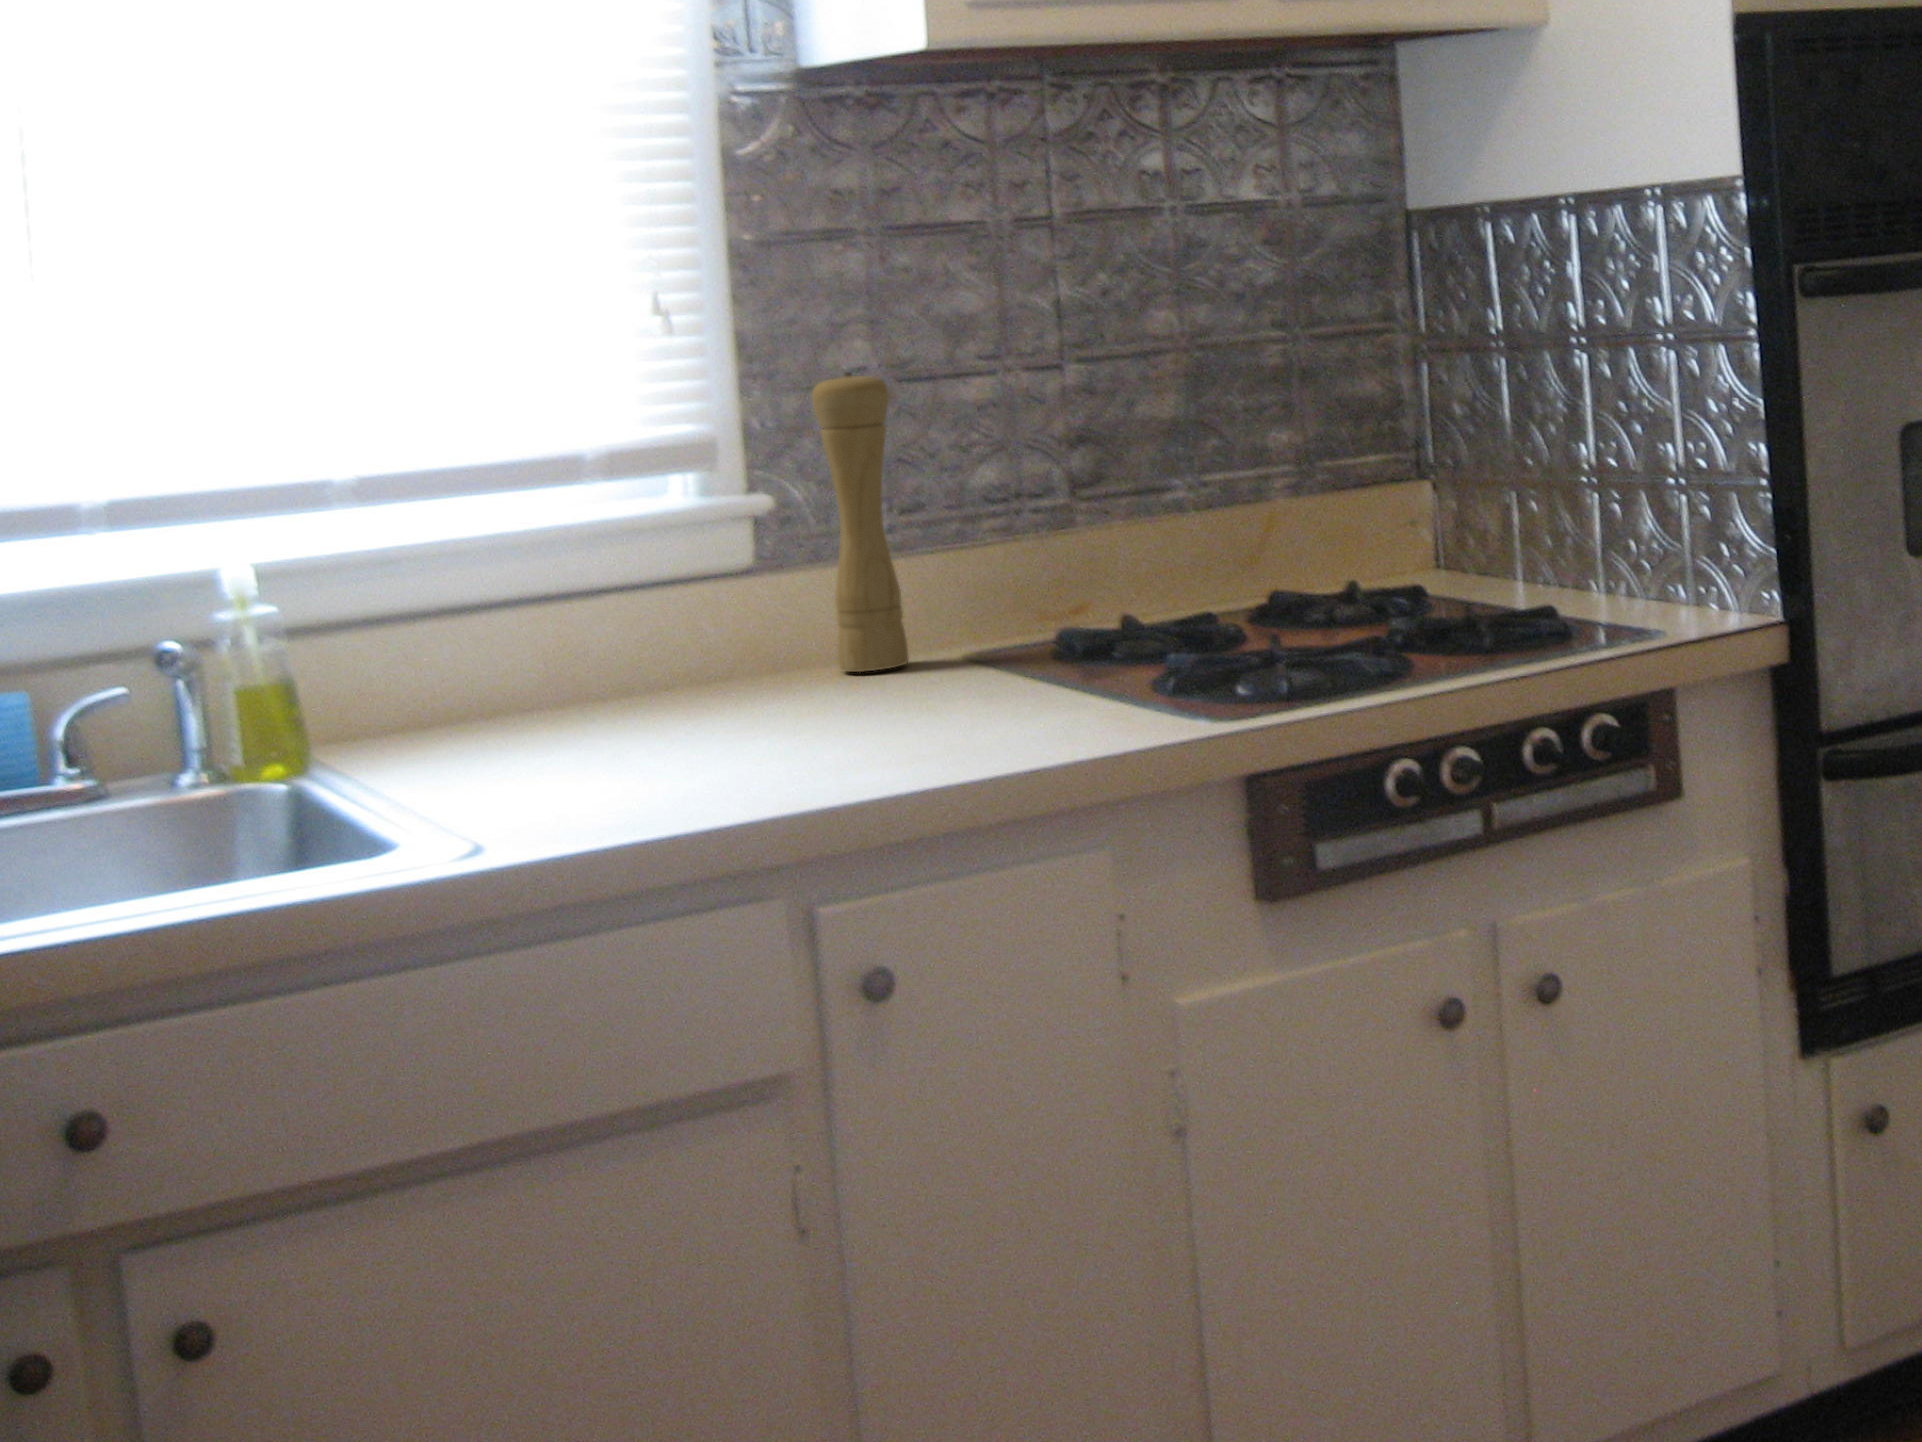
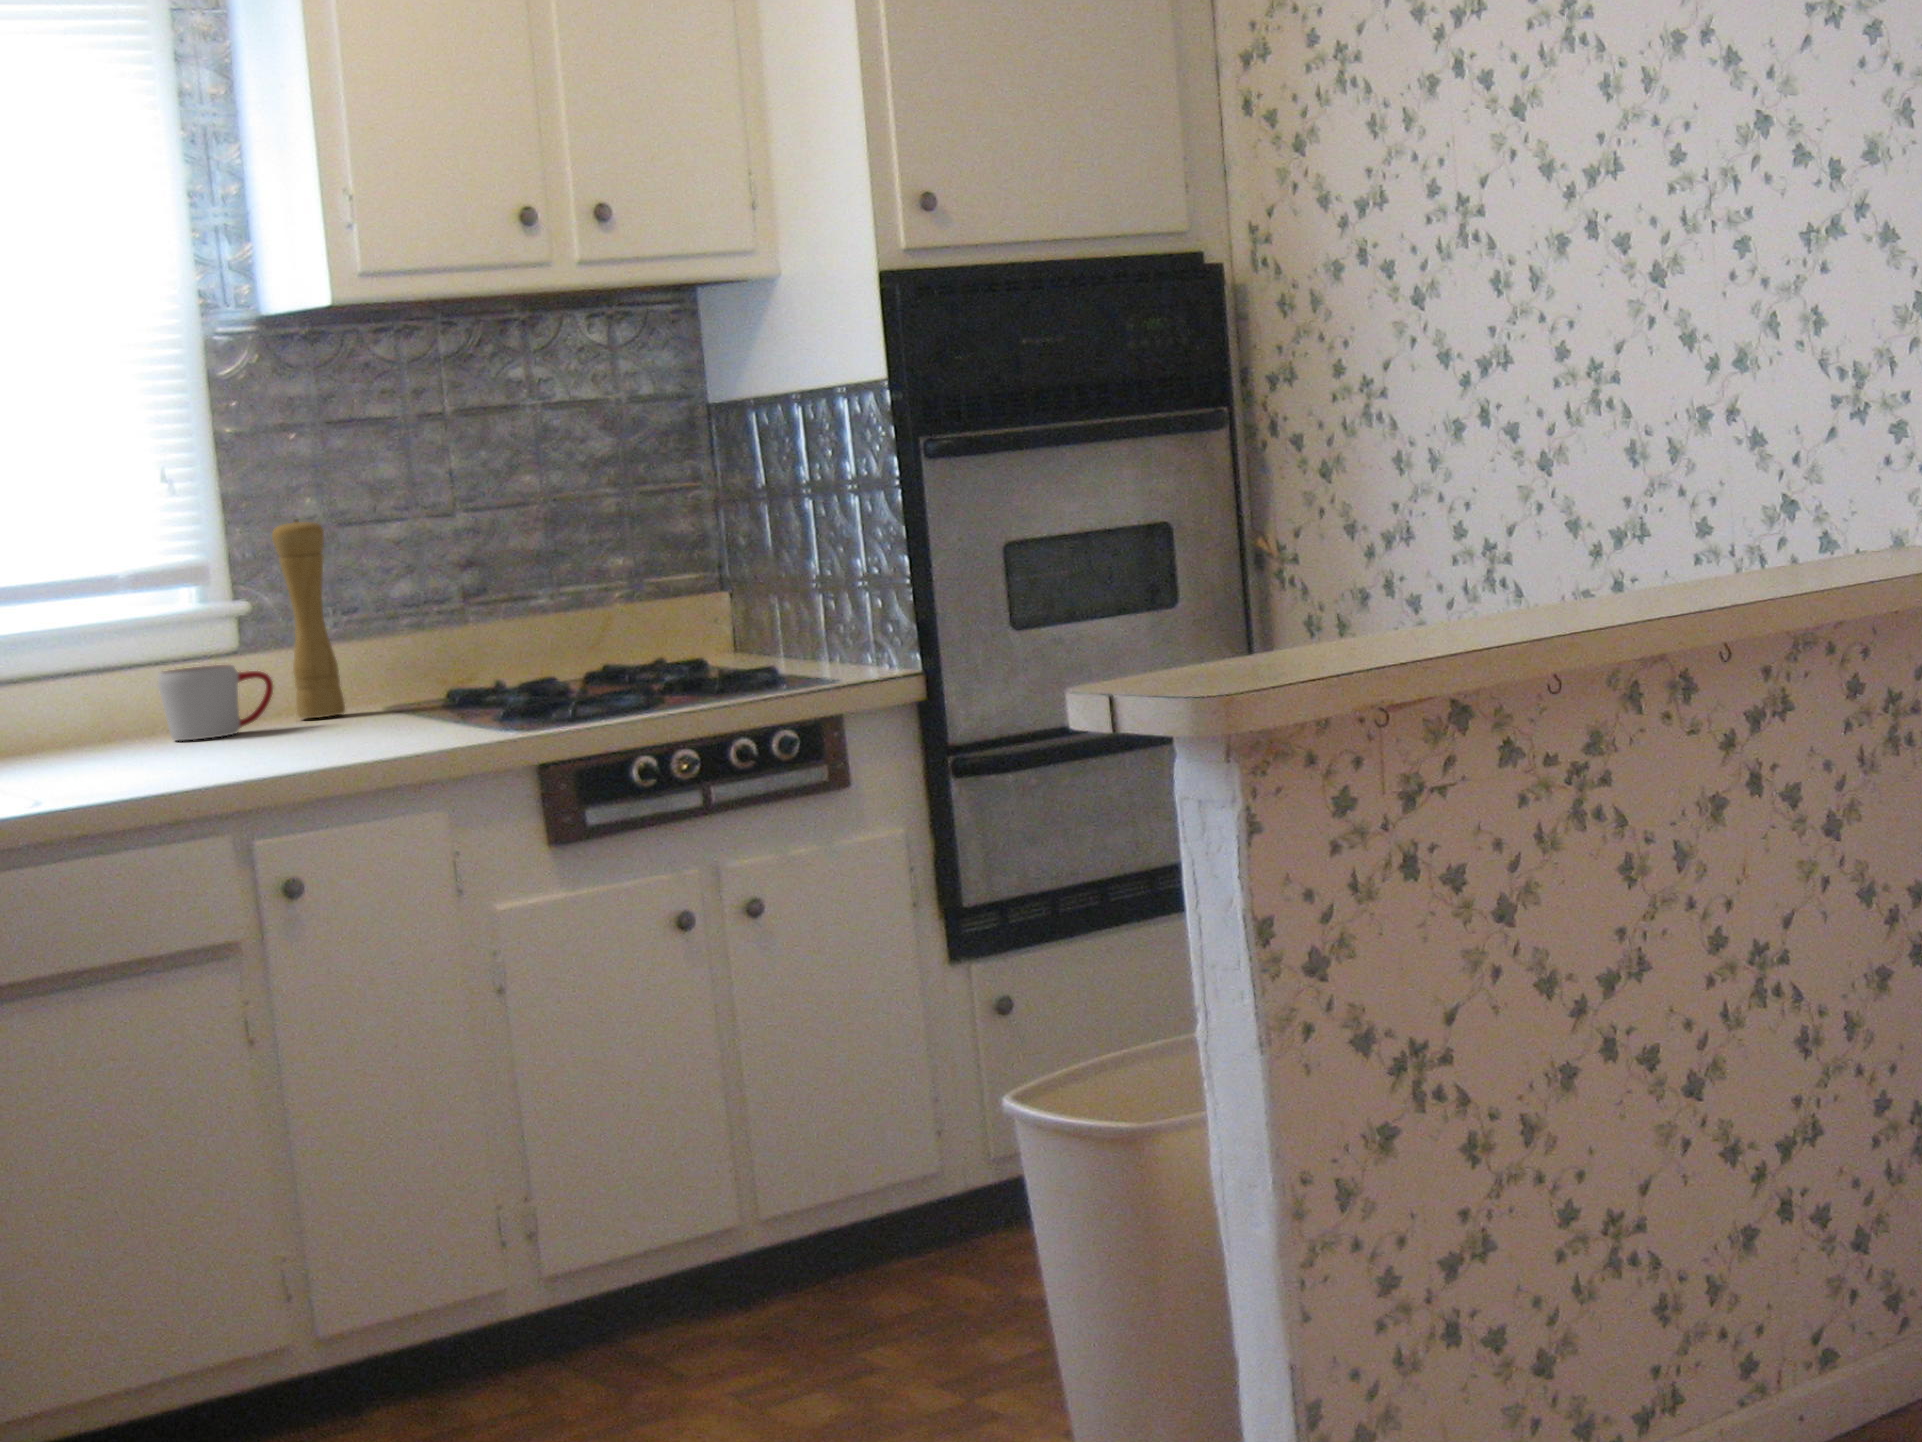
mug: none [636,594,809,715] -> present [158,665,273,741]

